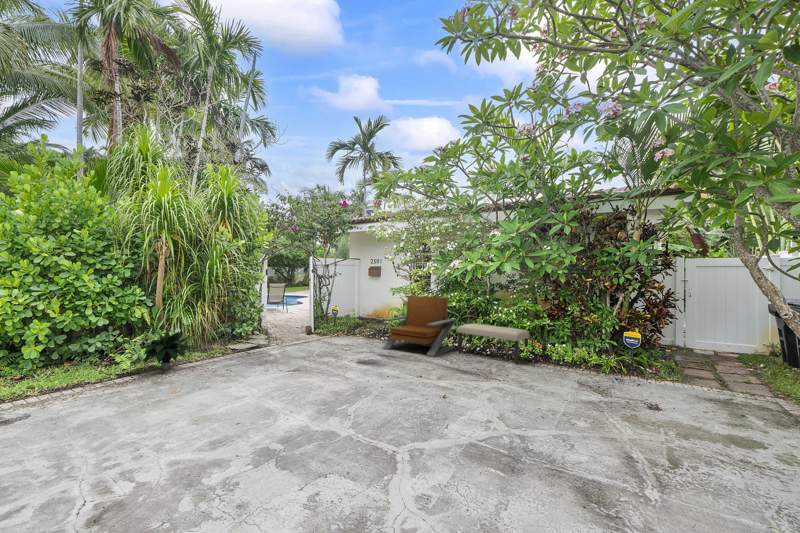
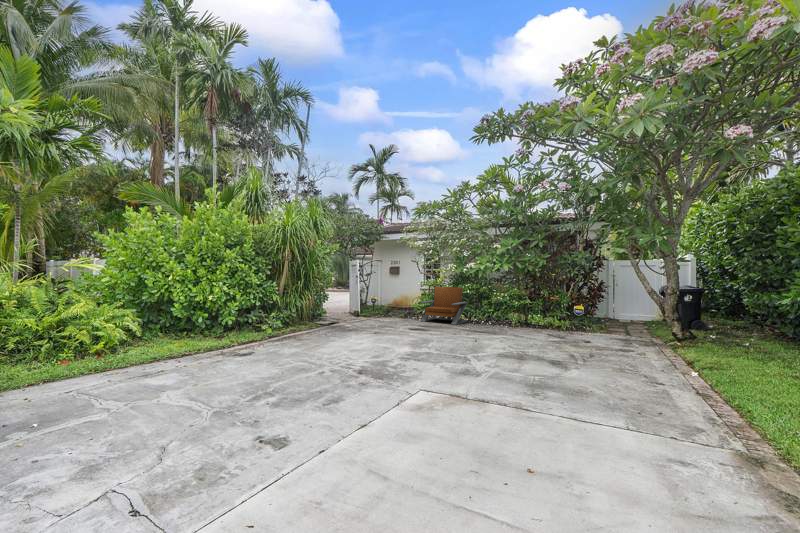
bench: present [457,324,529,364] -> none [470,305,517,328]
potted plant: present [139,330,195,370] -> none [281,306,314,331]

